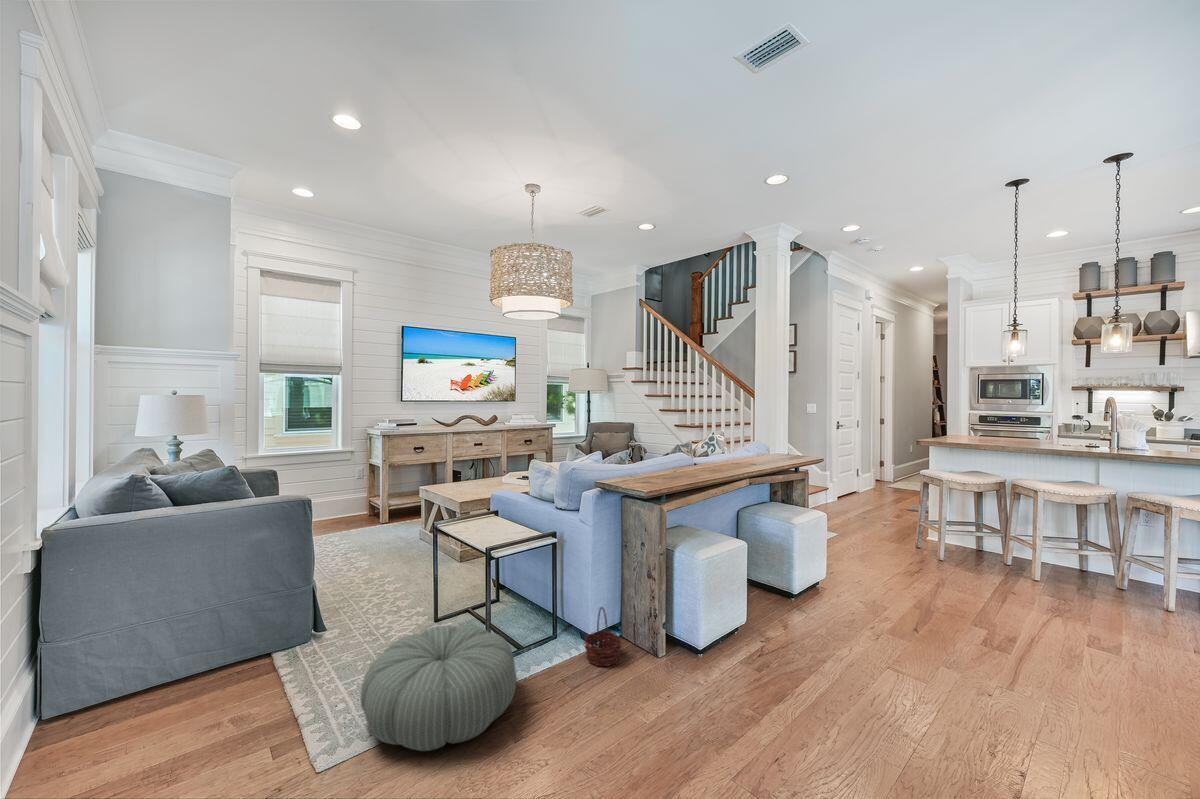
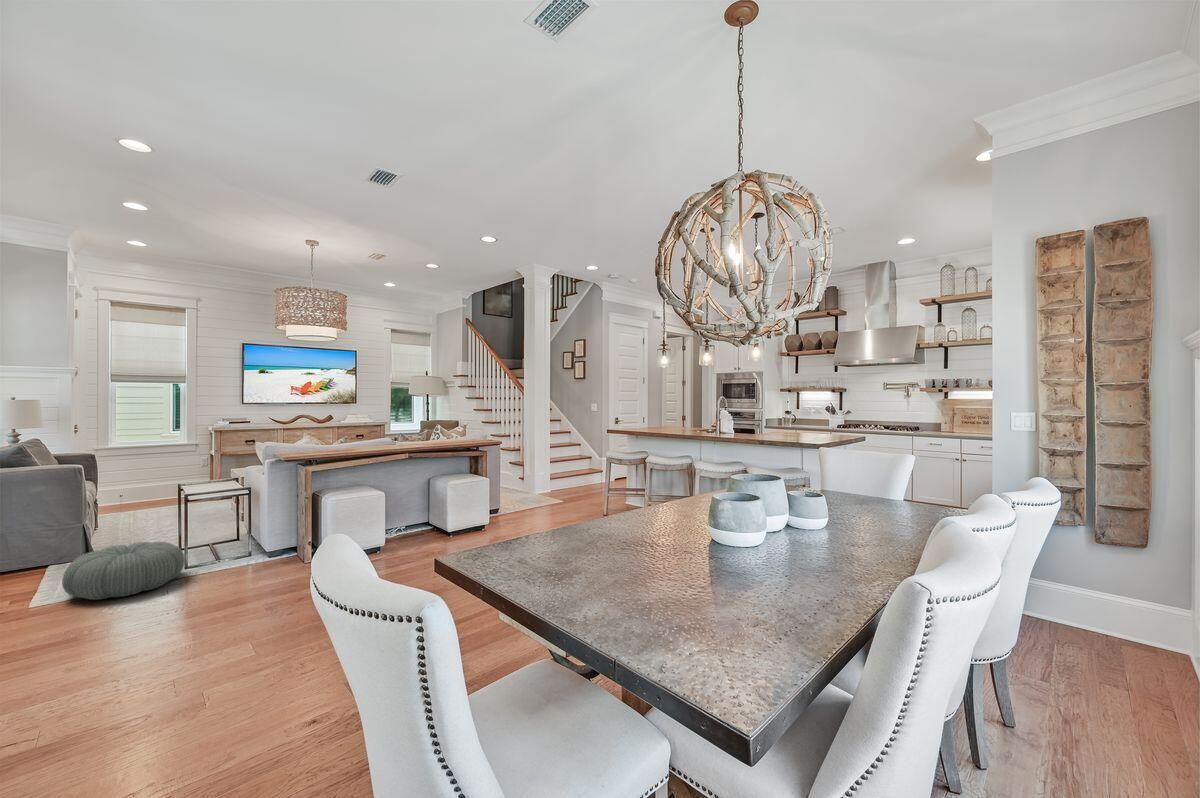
basket: present [585,607,621,666] -> none [249,534,278,570]

